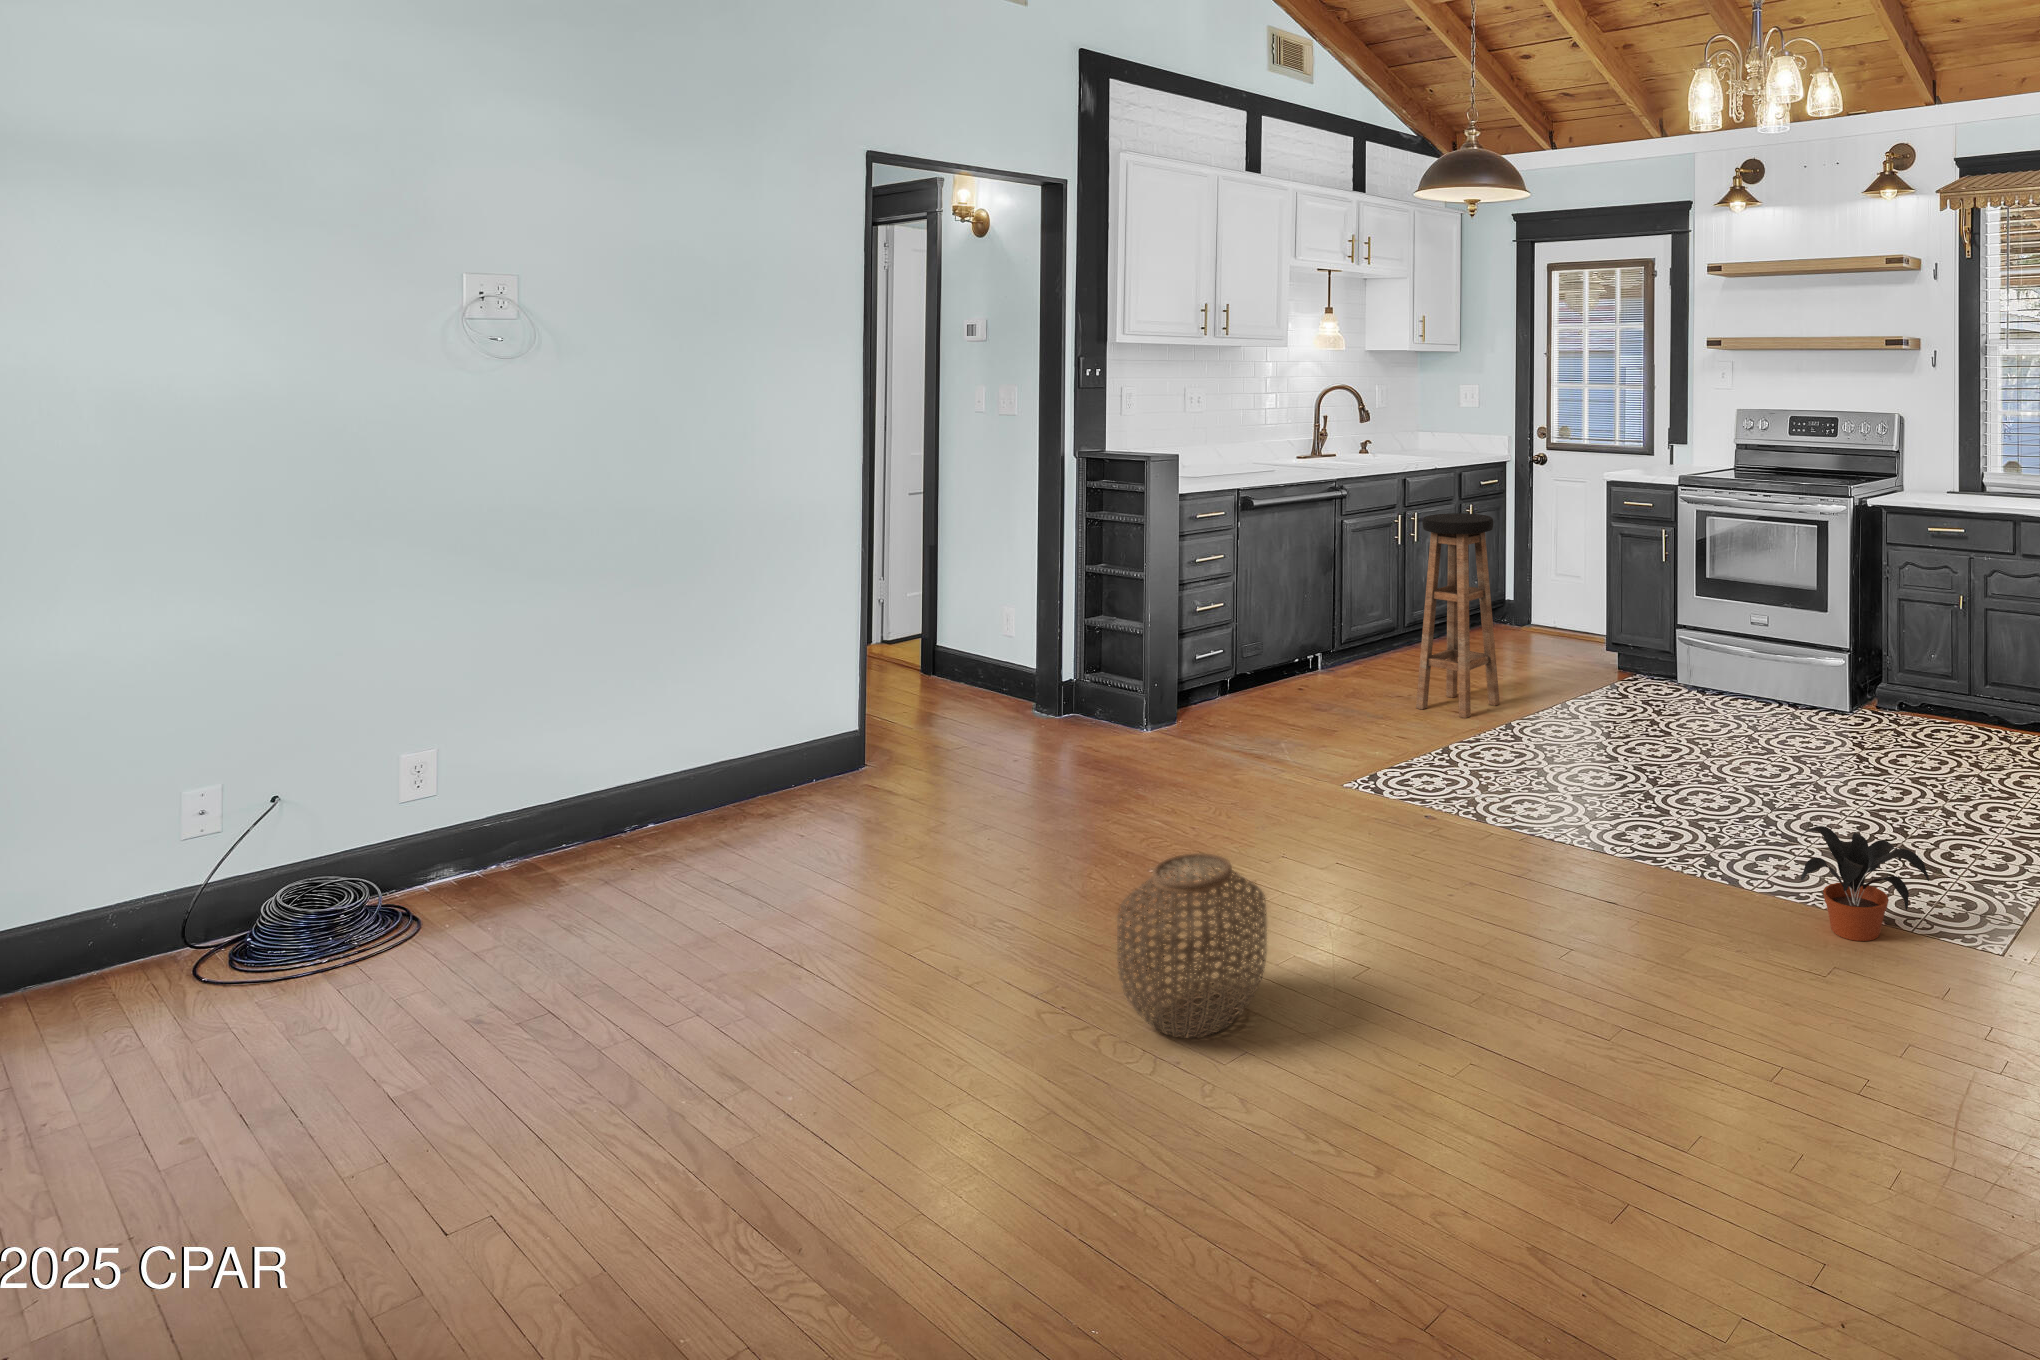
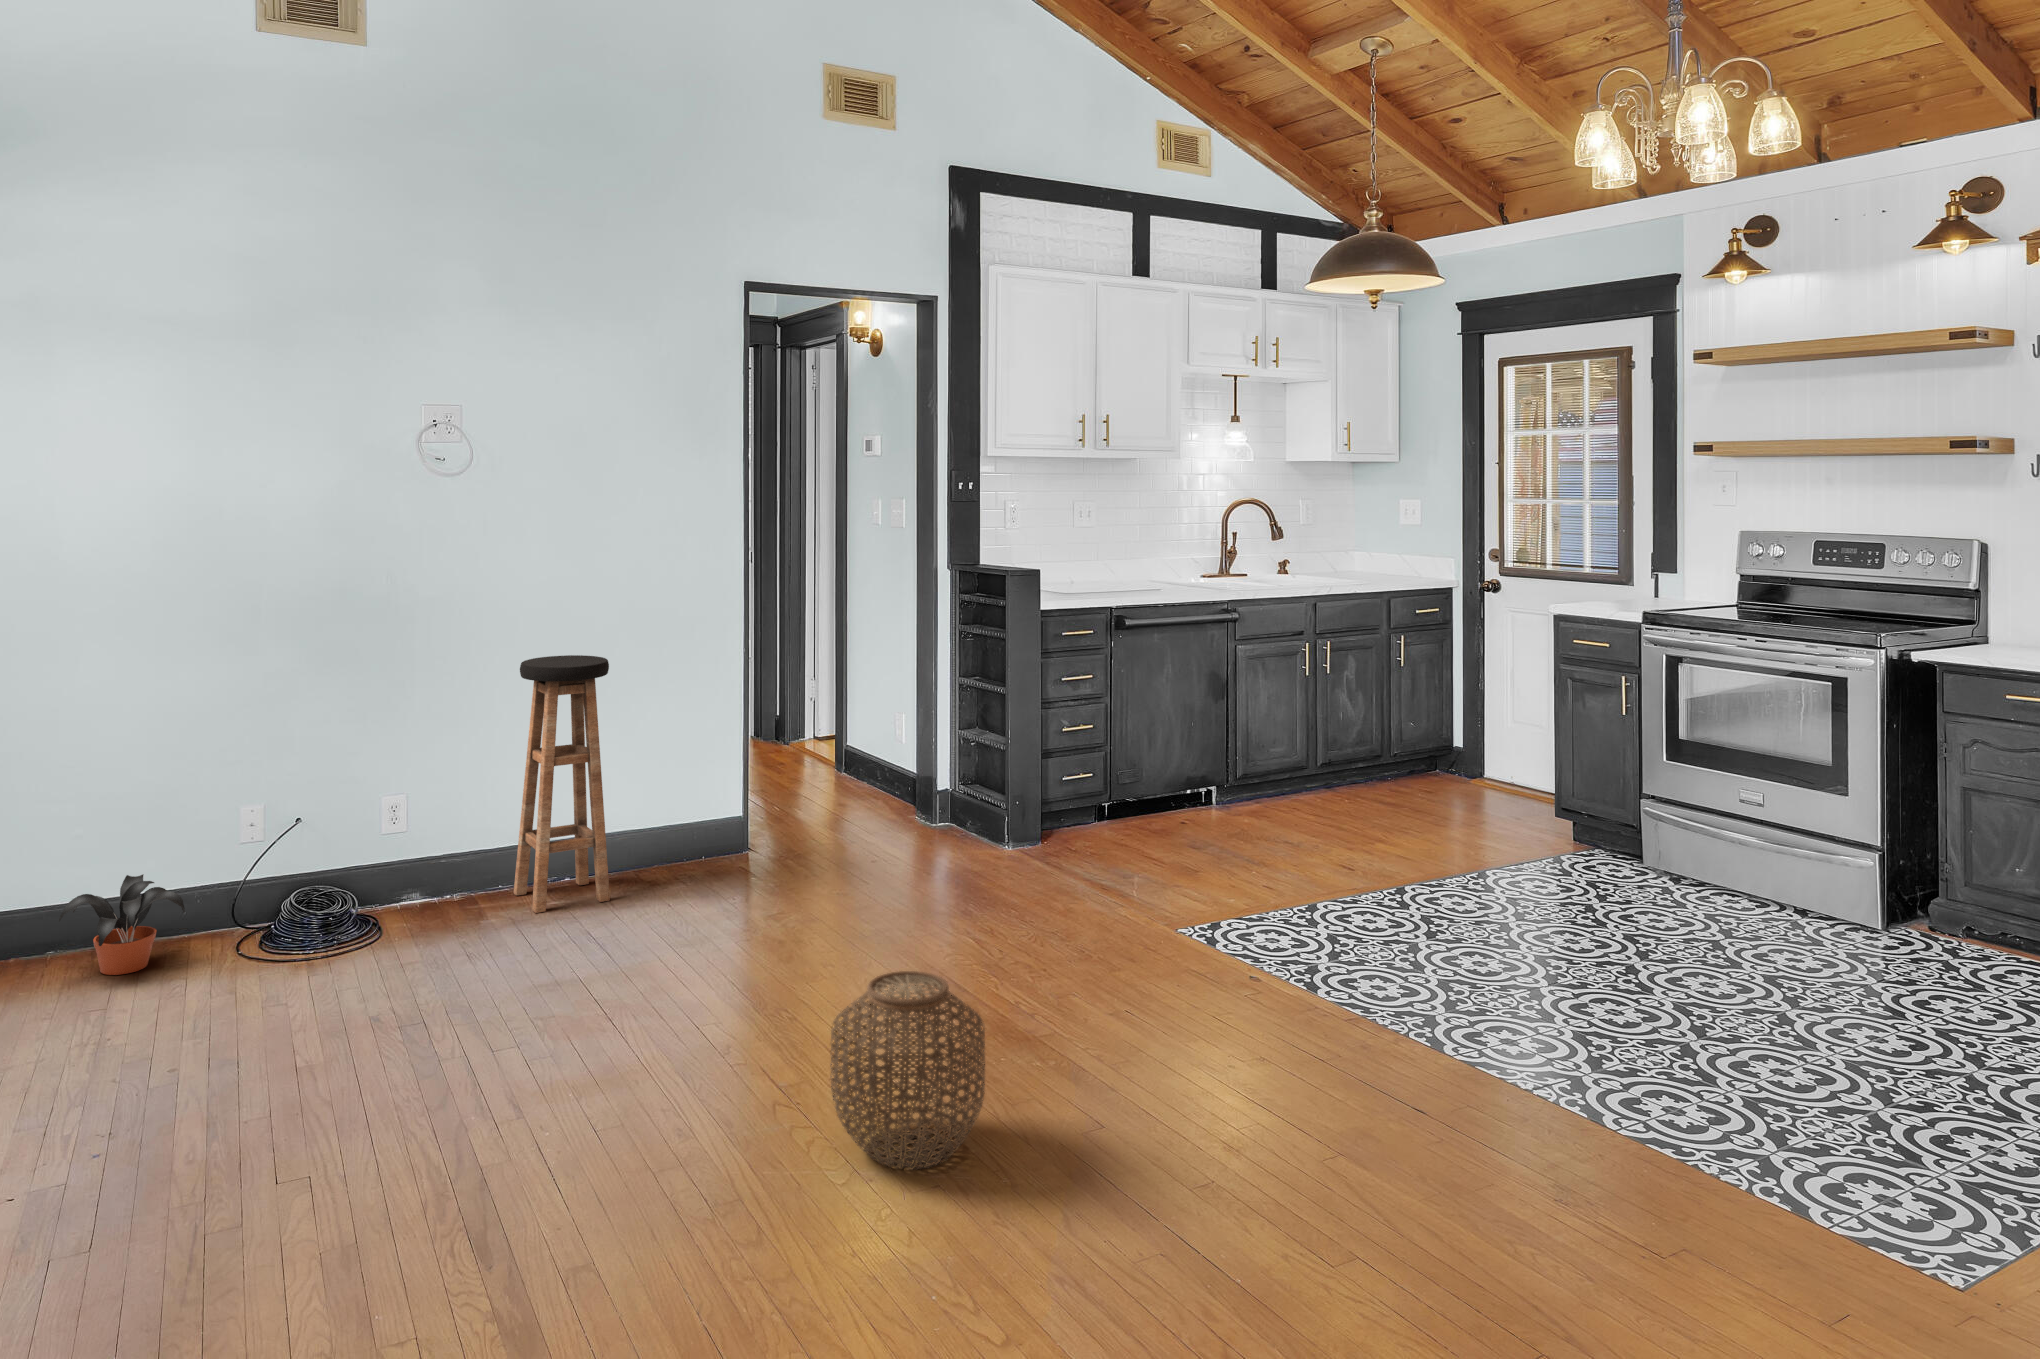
bar stool: present [1416,513,1500,718] -> present [514,655,610,913]
potted plant: present [1801,826,1929,941] -> present [59,875,185,975]

